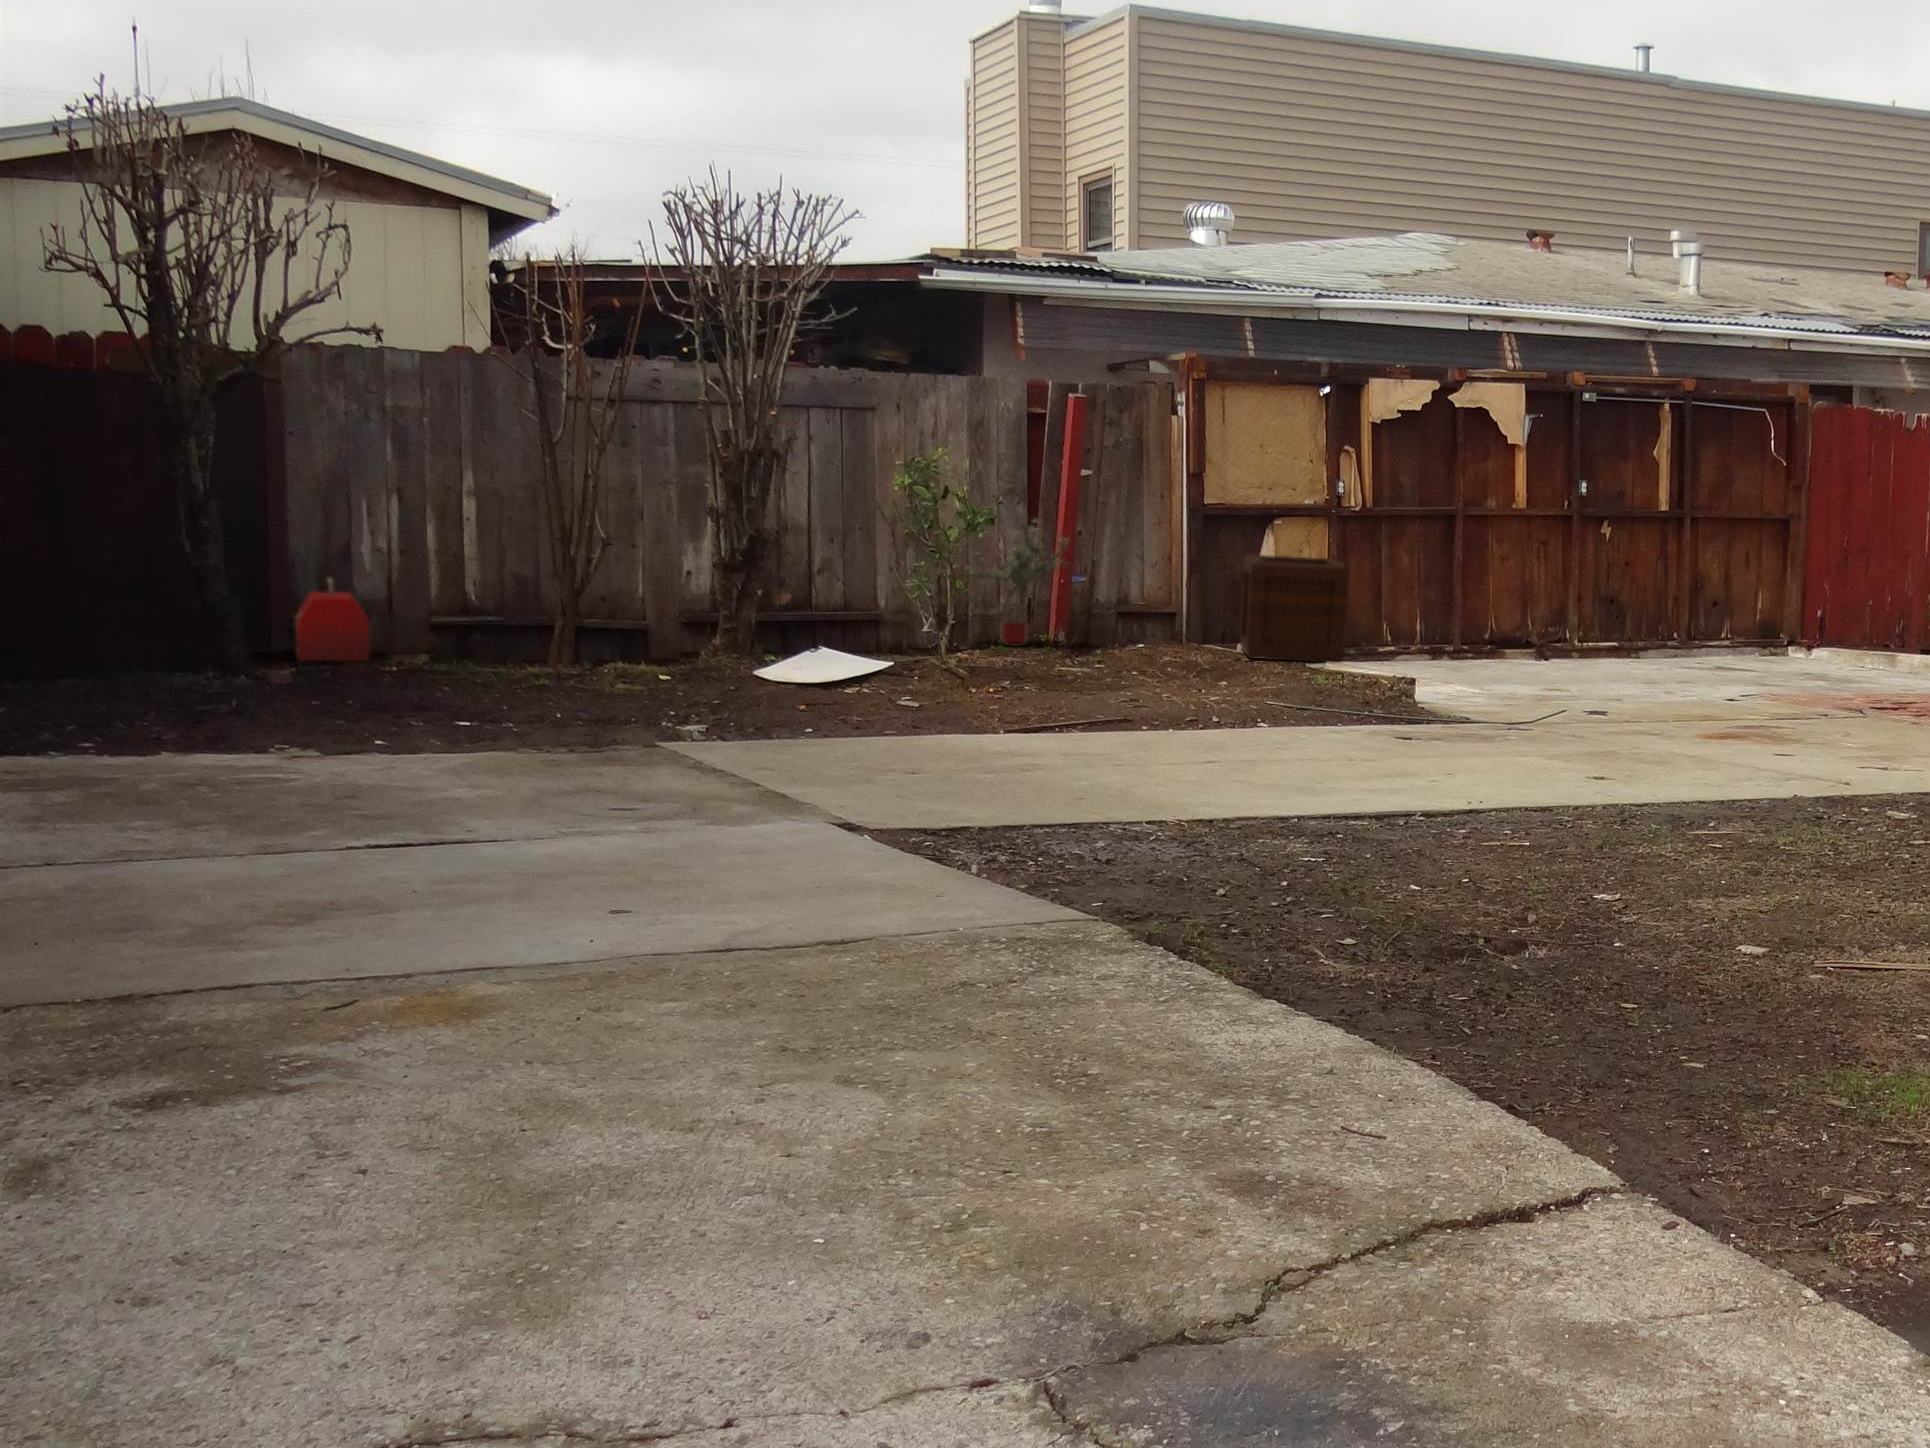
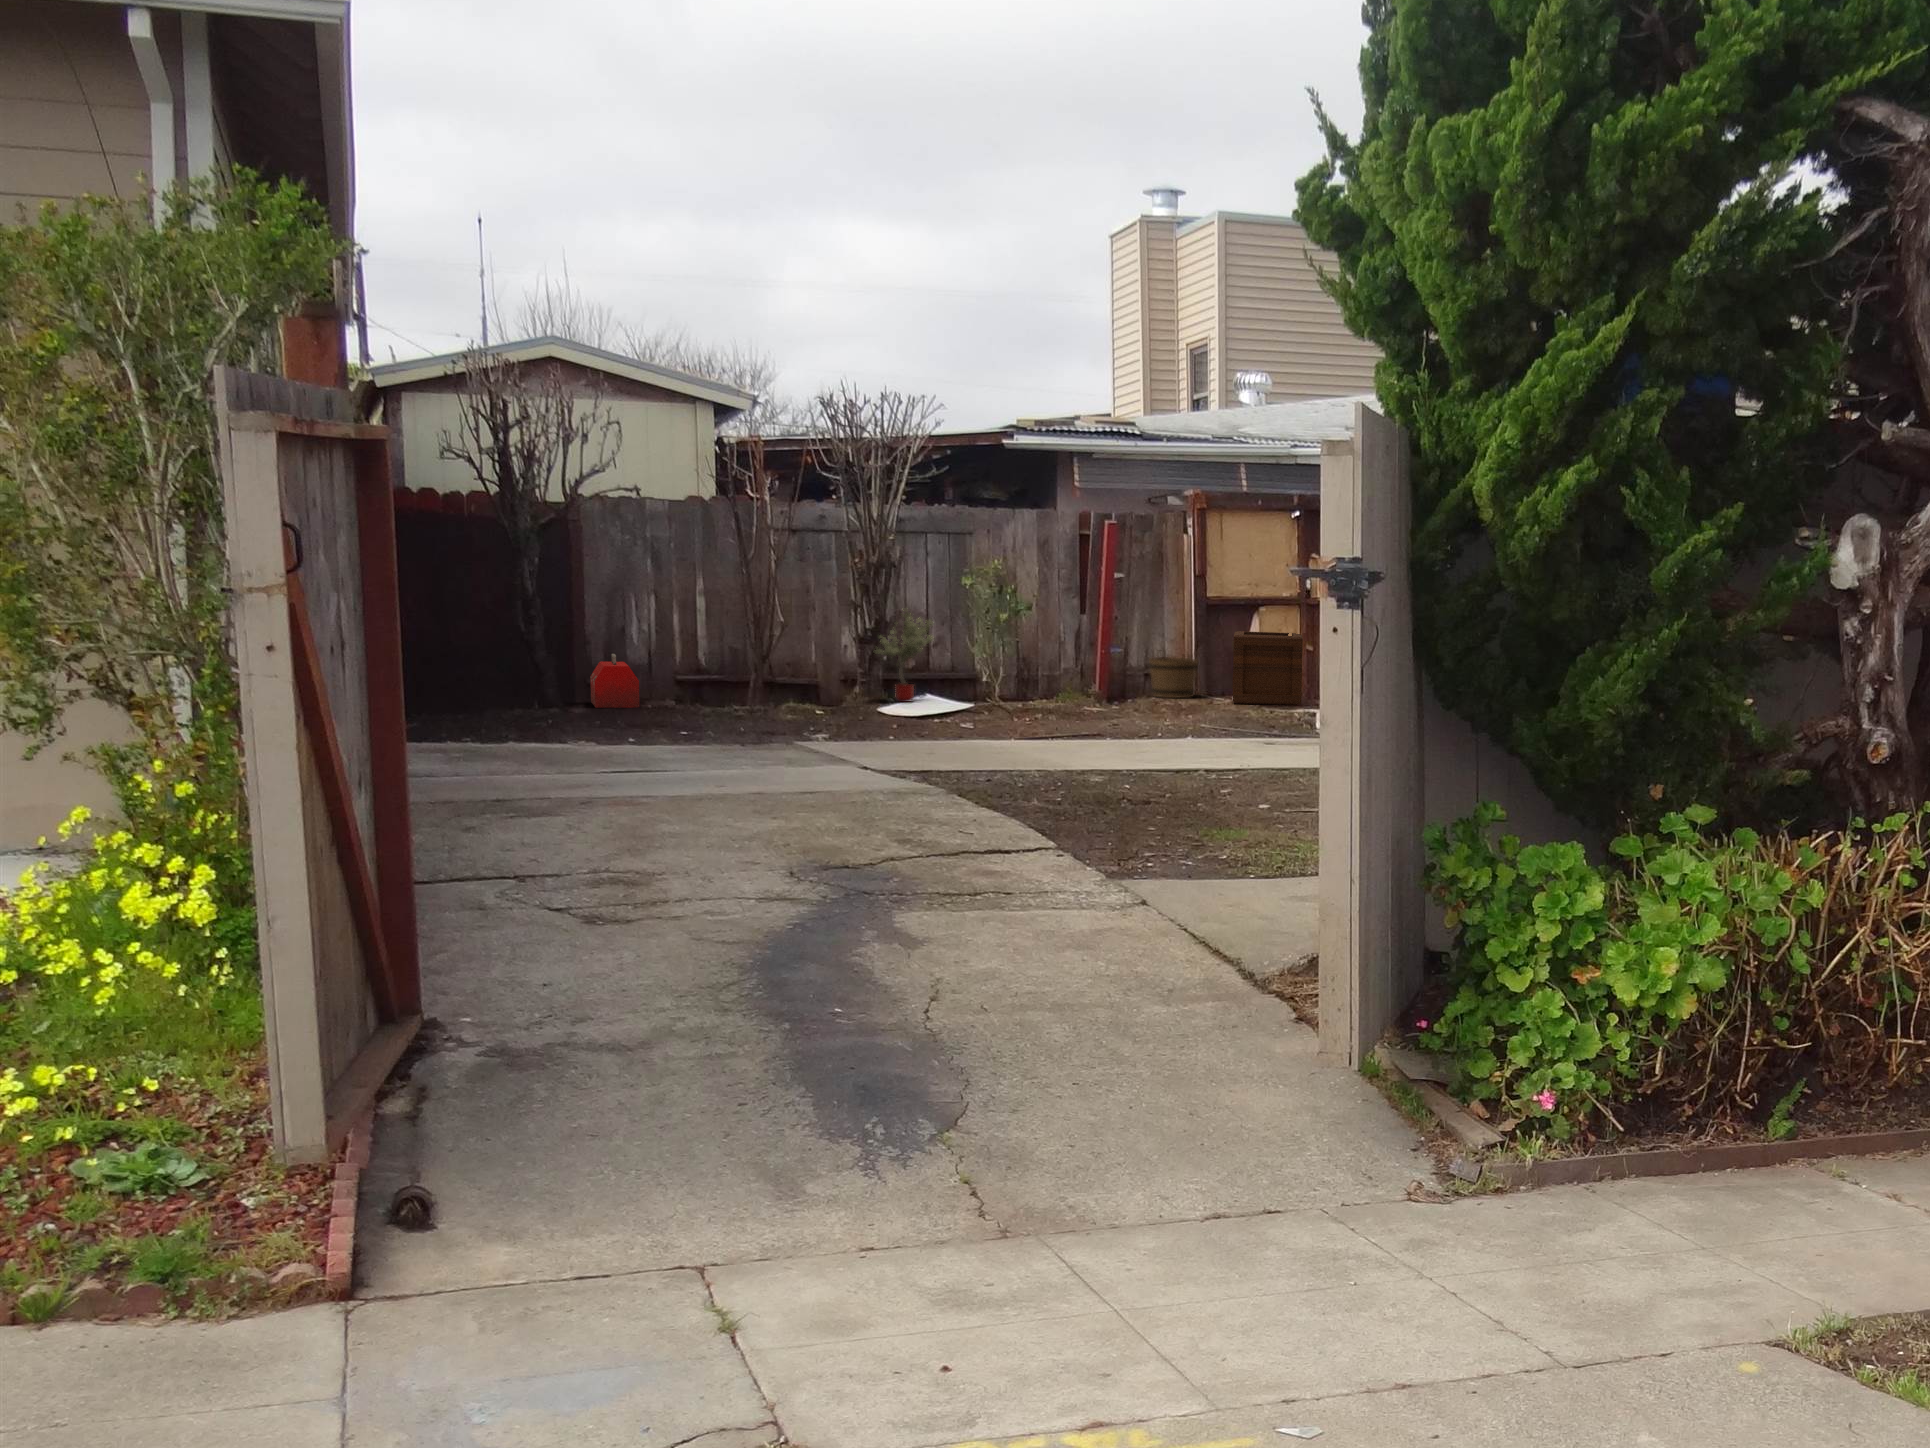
potted tree: present [965,520,1070,646] -> present [876,610,933,702]
bucket: none [1121,578,1191,646] -> present [1149,650,1198,698]

